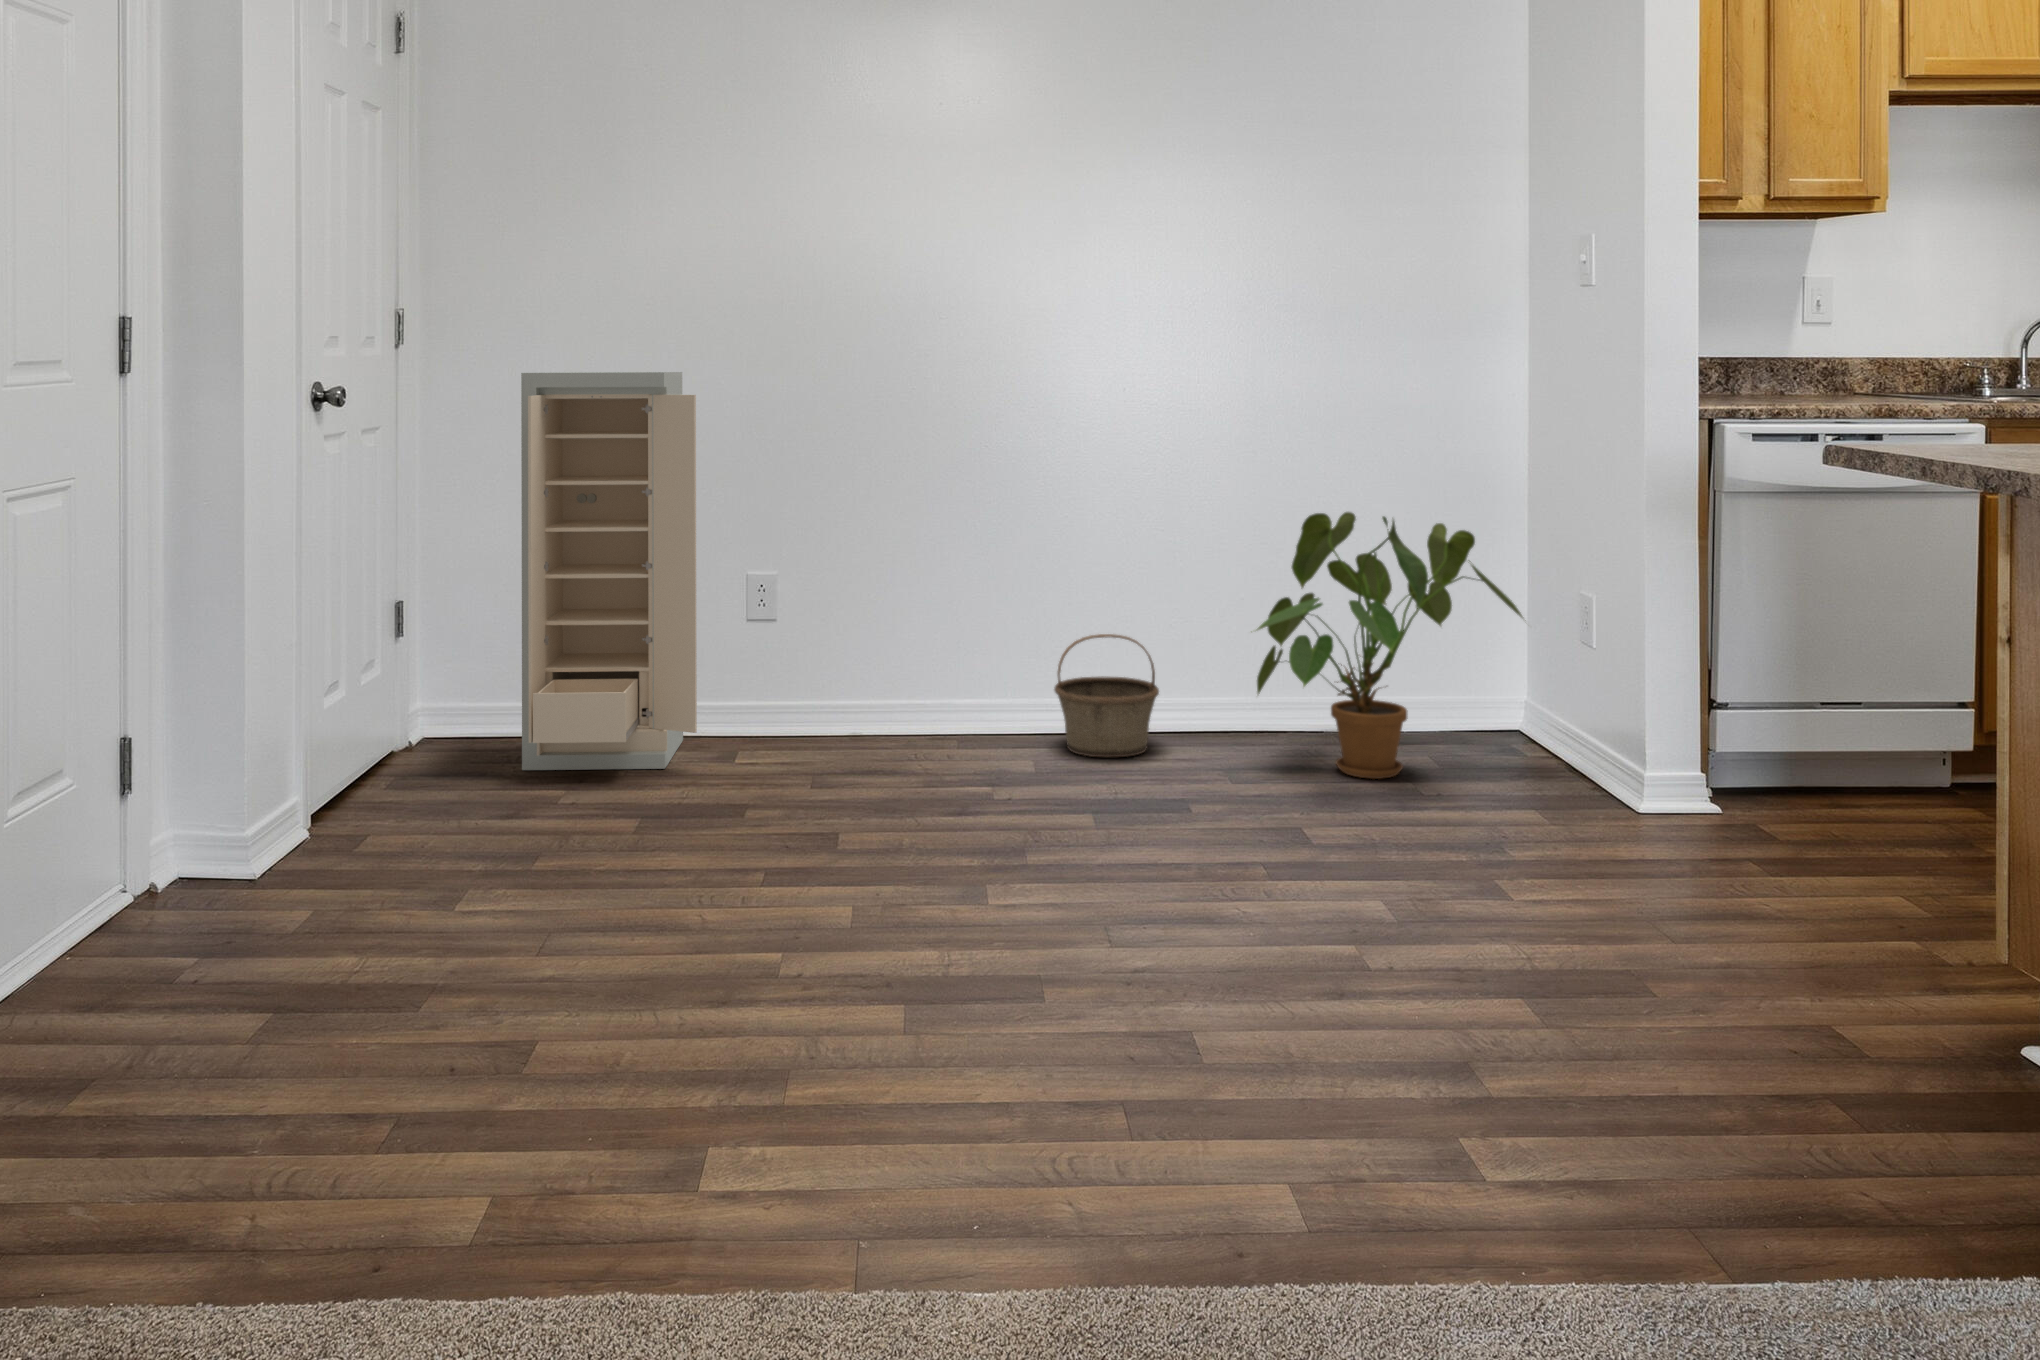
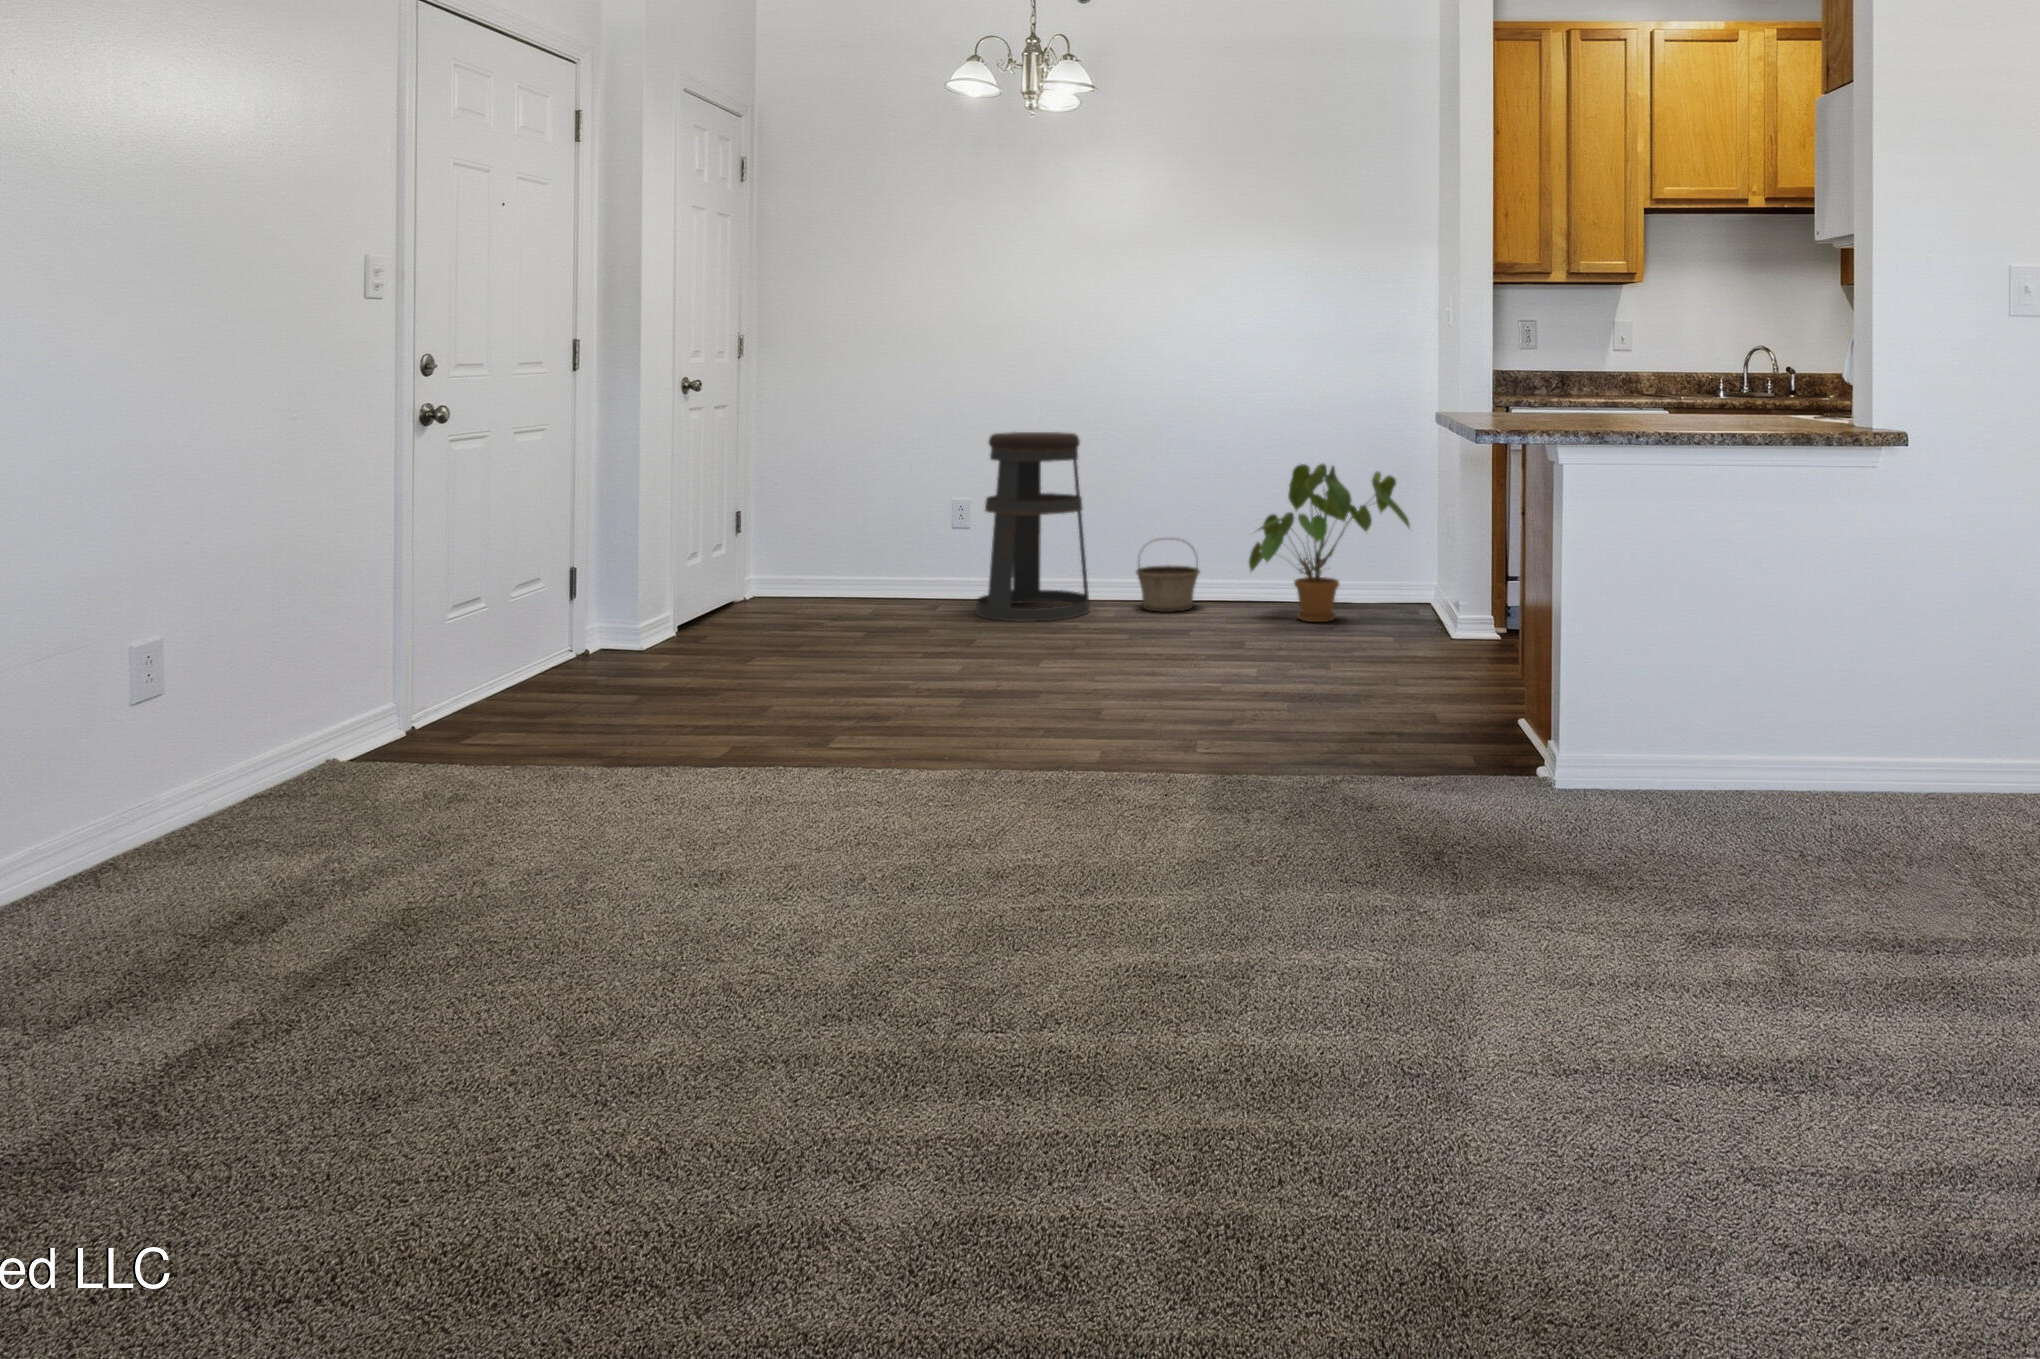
storage cabinet: present [521,372,697,770] -> none [805,373,913,613]
bar stool: none [801,465,987,785] -> present [976,432,1090,622]

